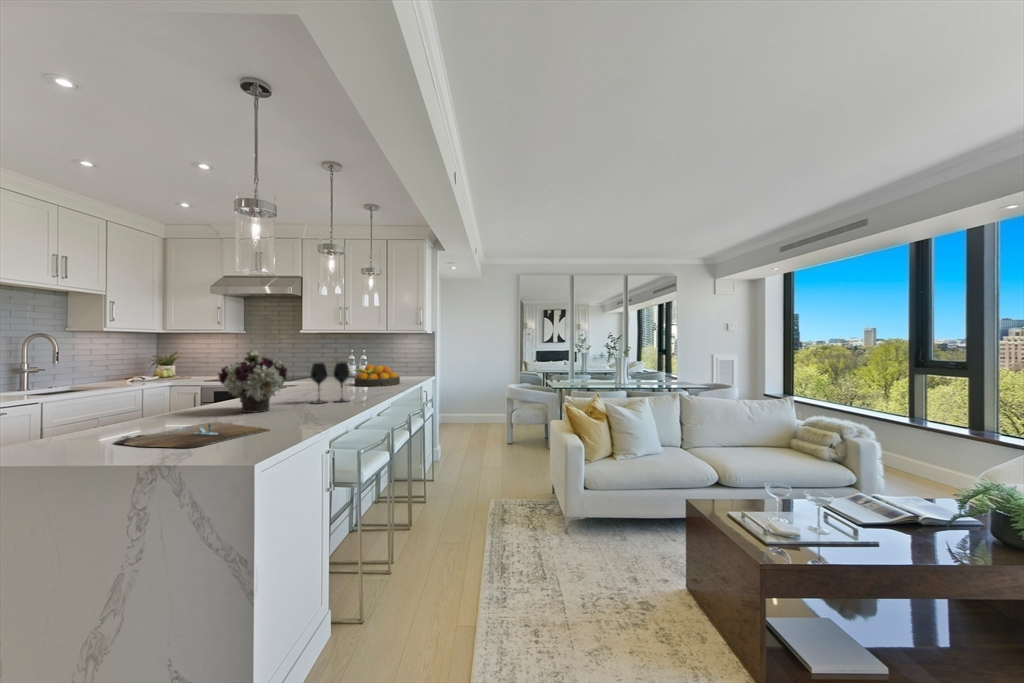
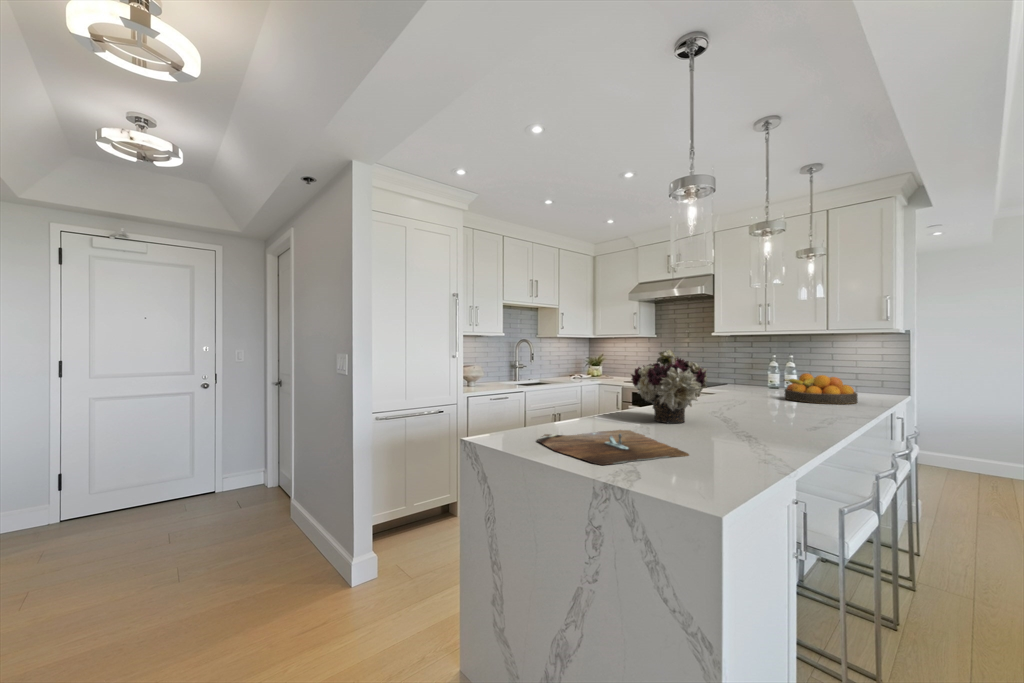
wine glass: present [310,362,350,404] -> none [733,368,791,423]

